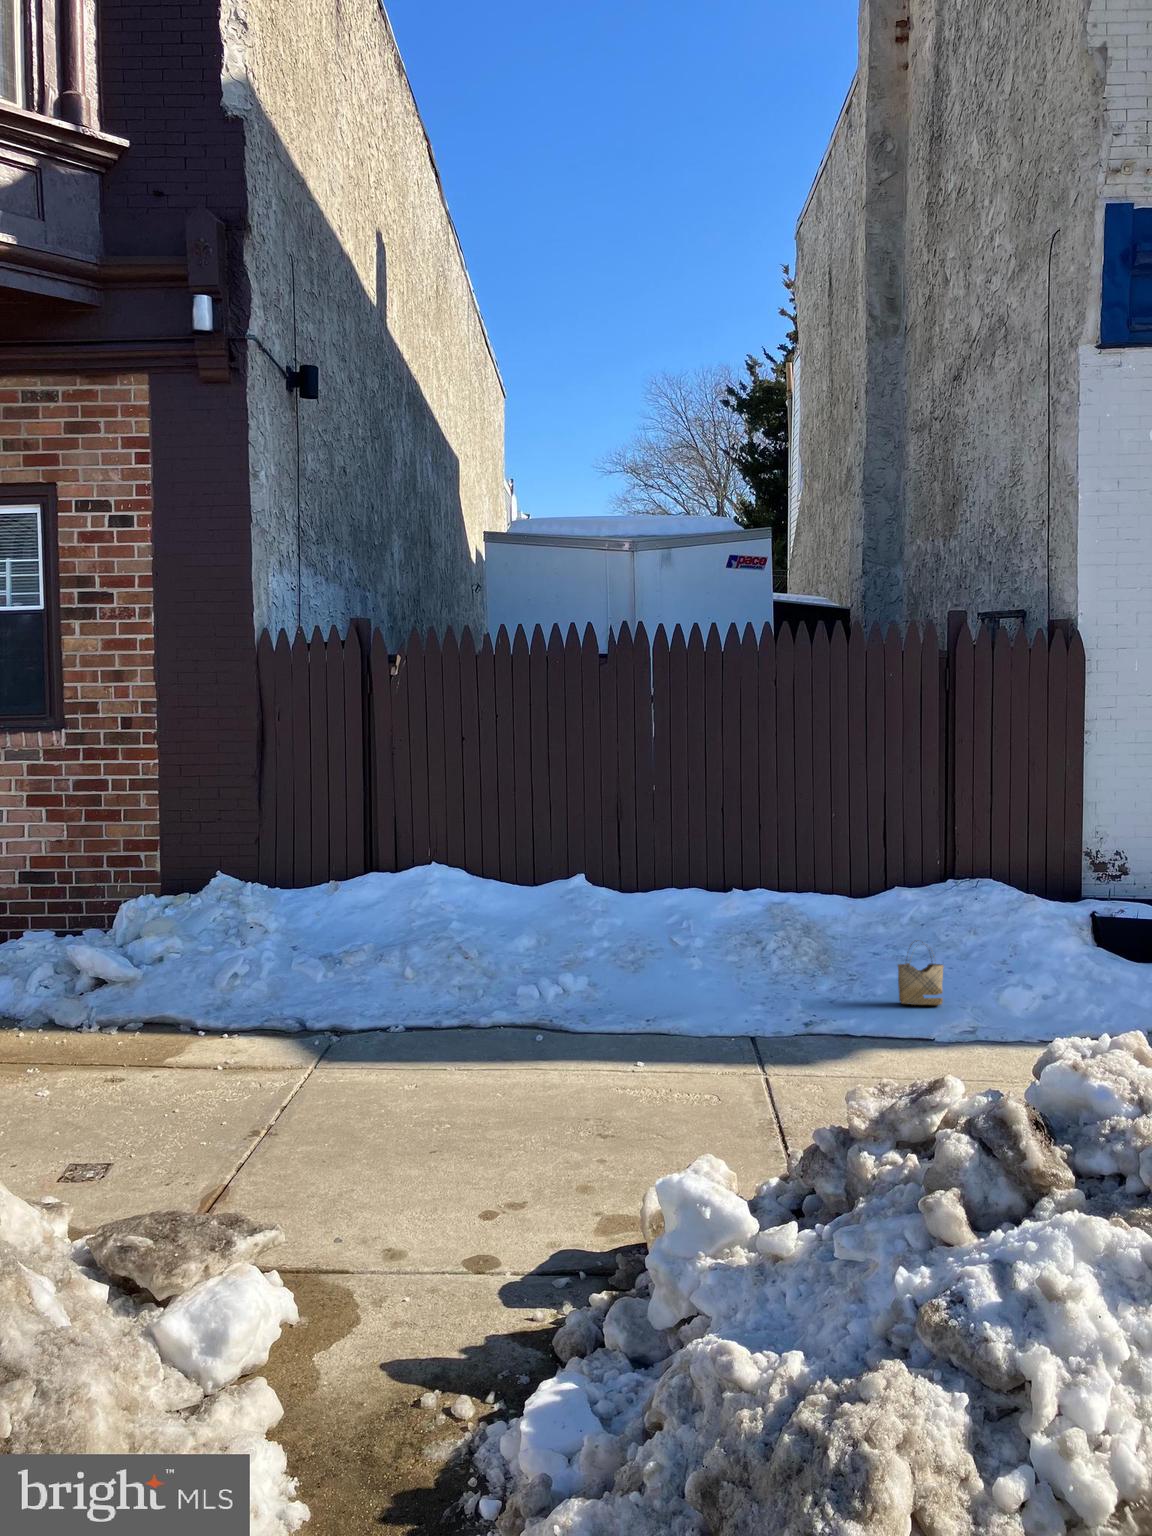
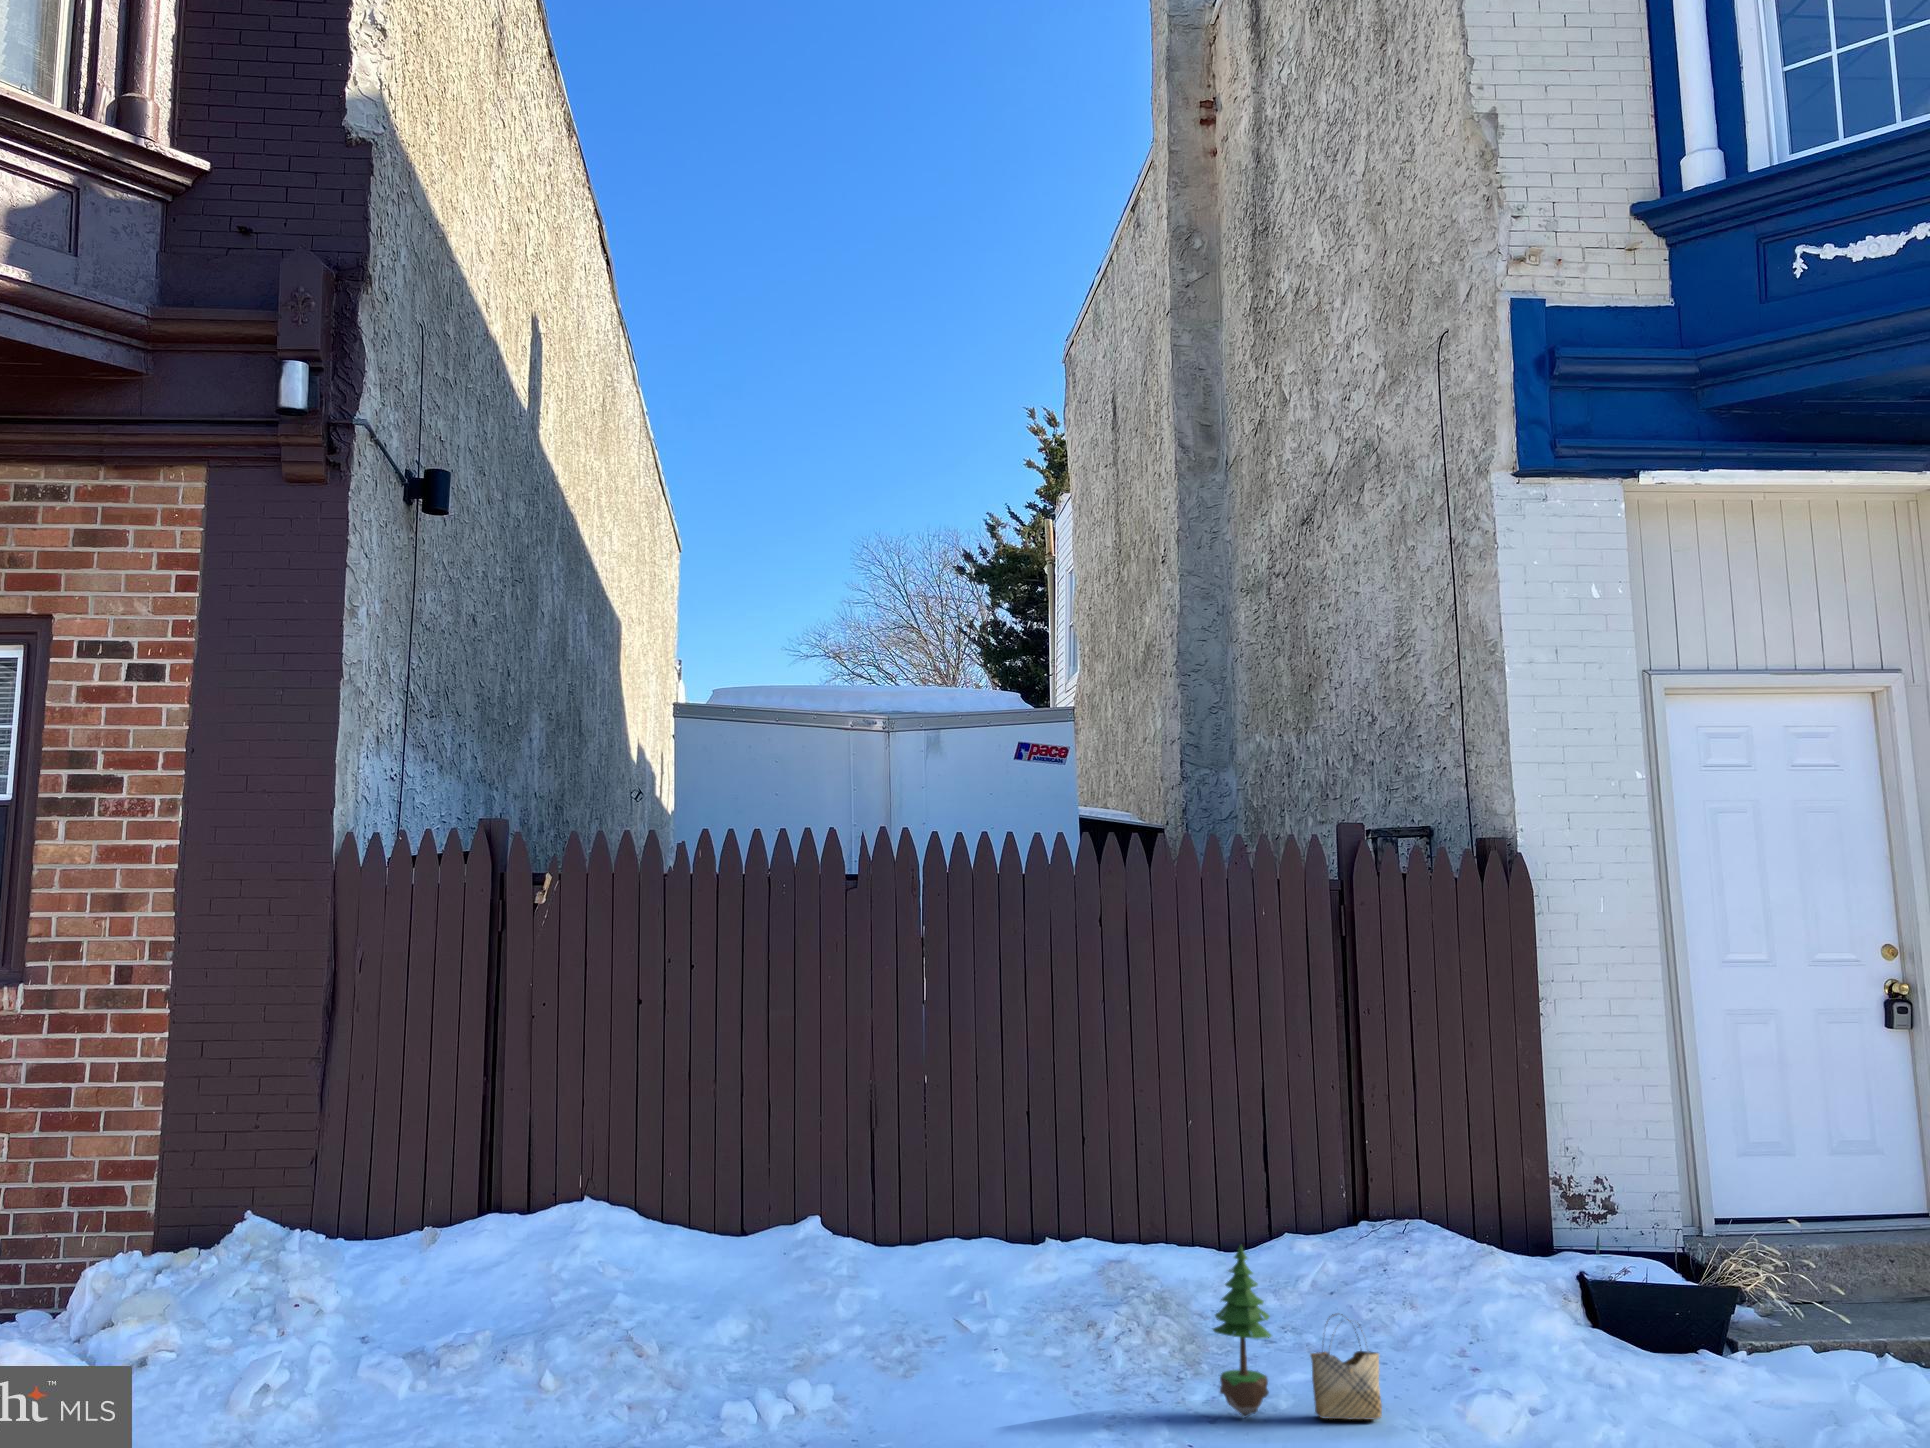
potted tree: none [833,895,873,1003] -> present [1213,1246,1271,1417]

